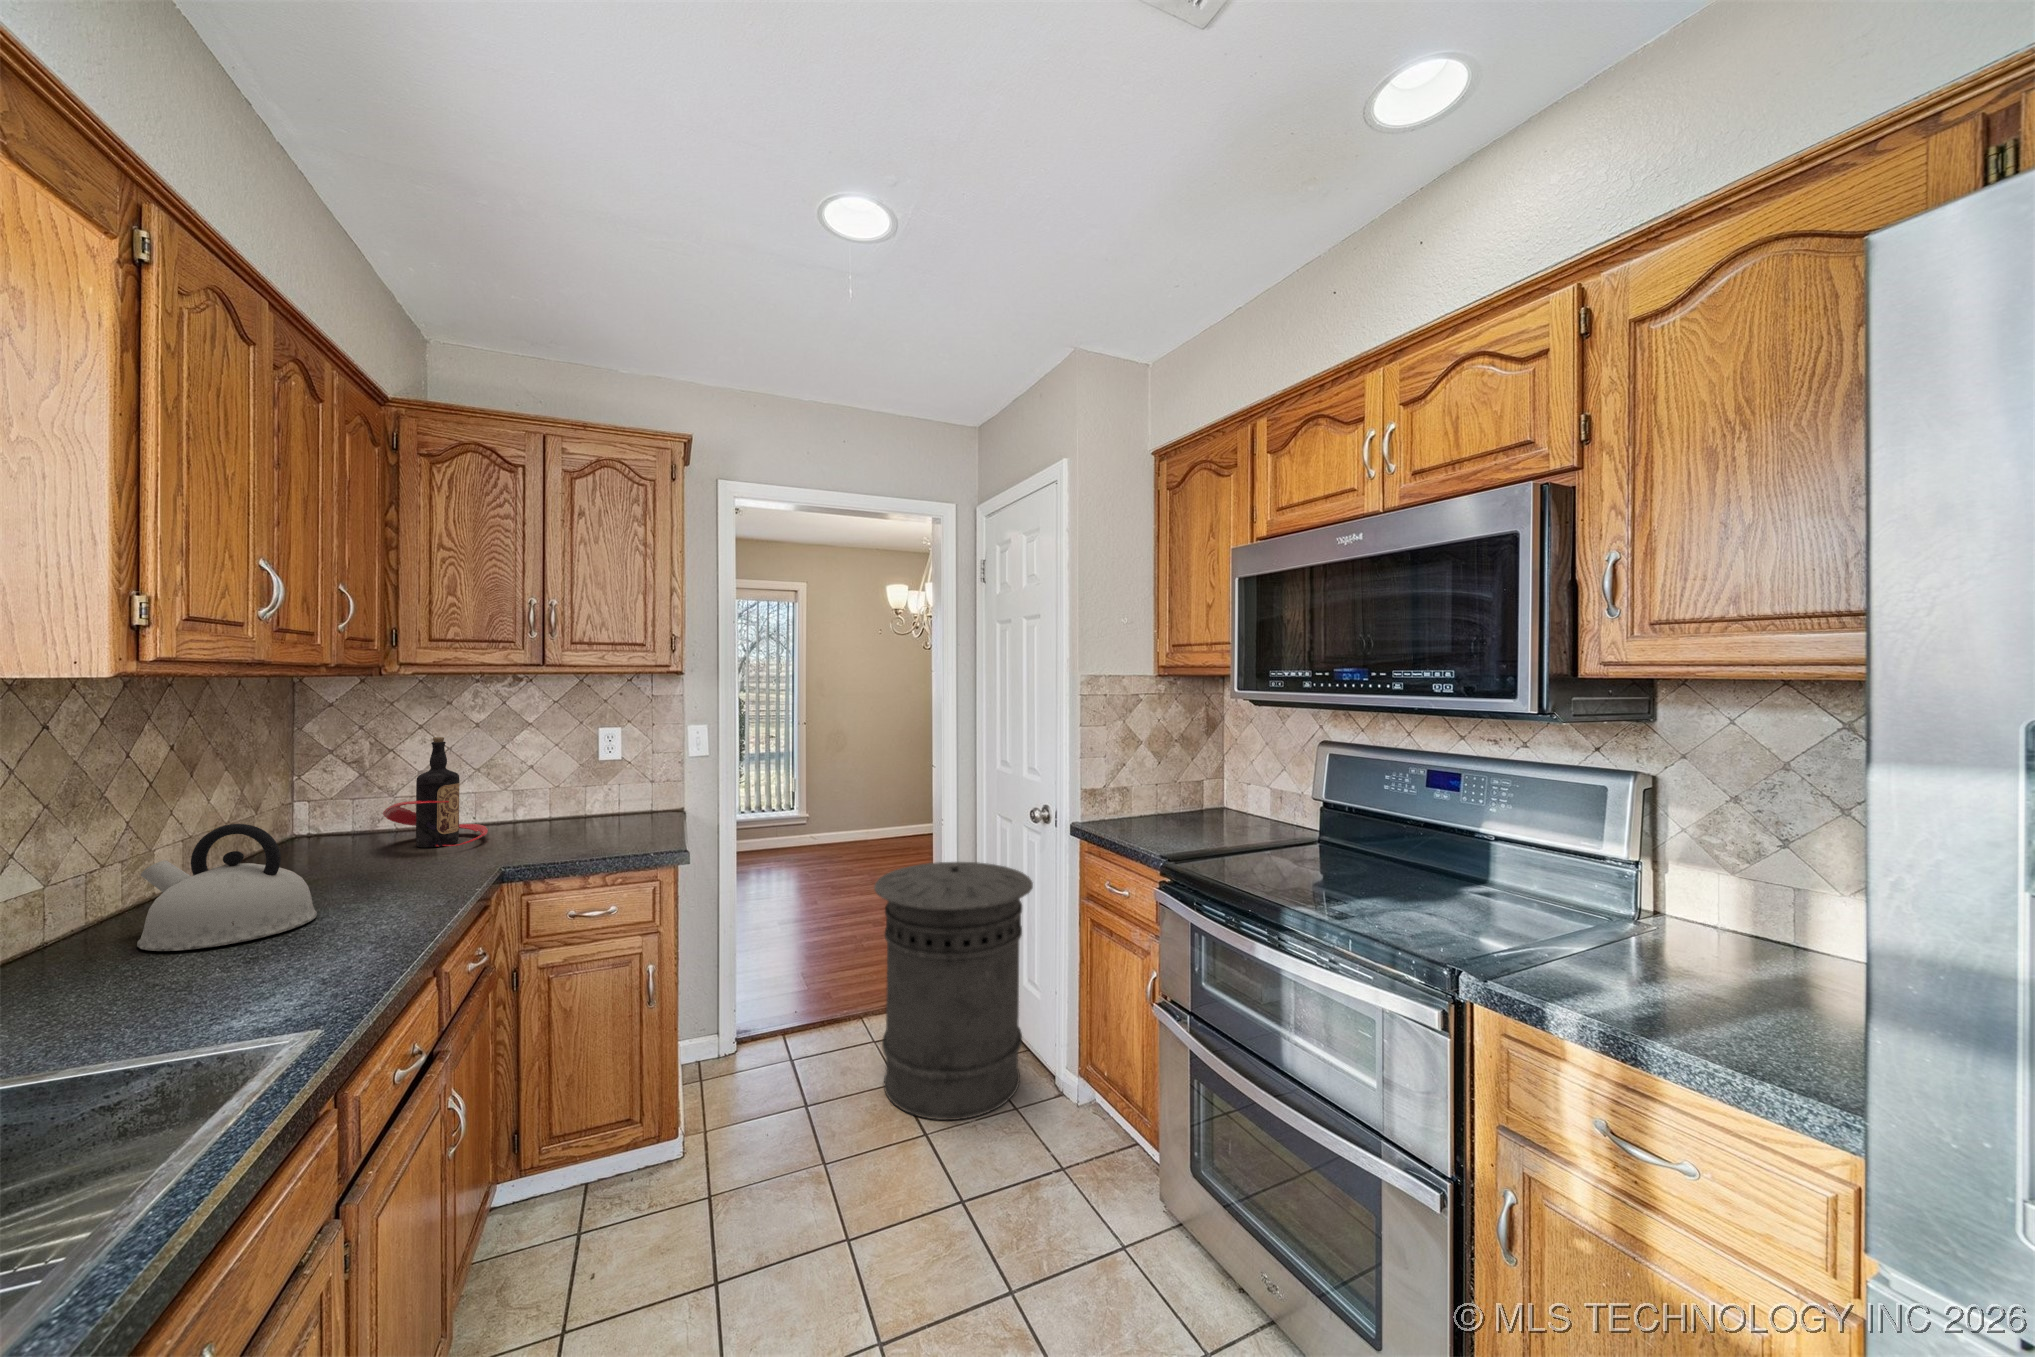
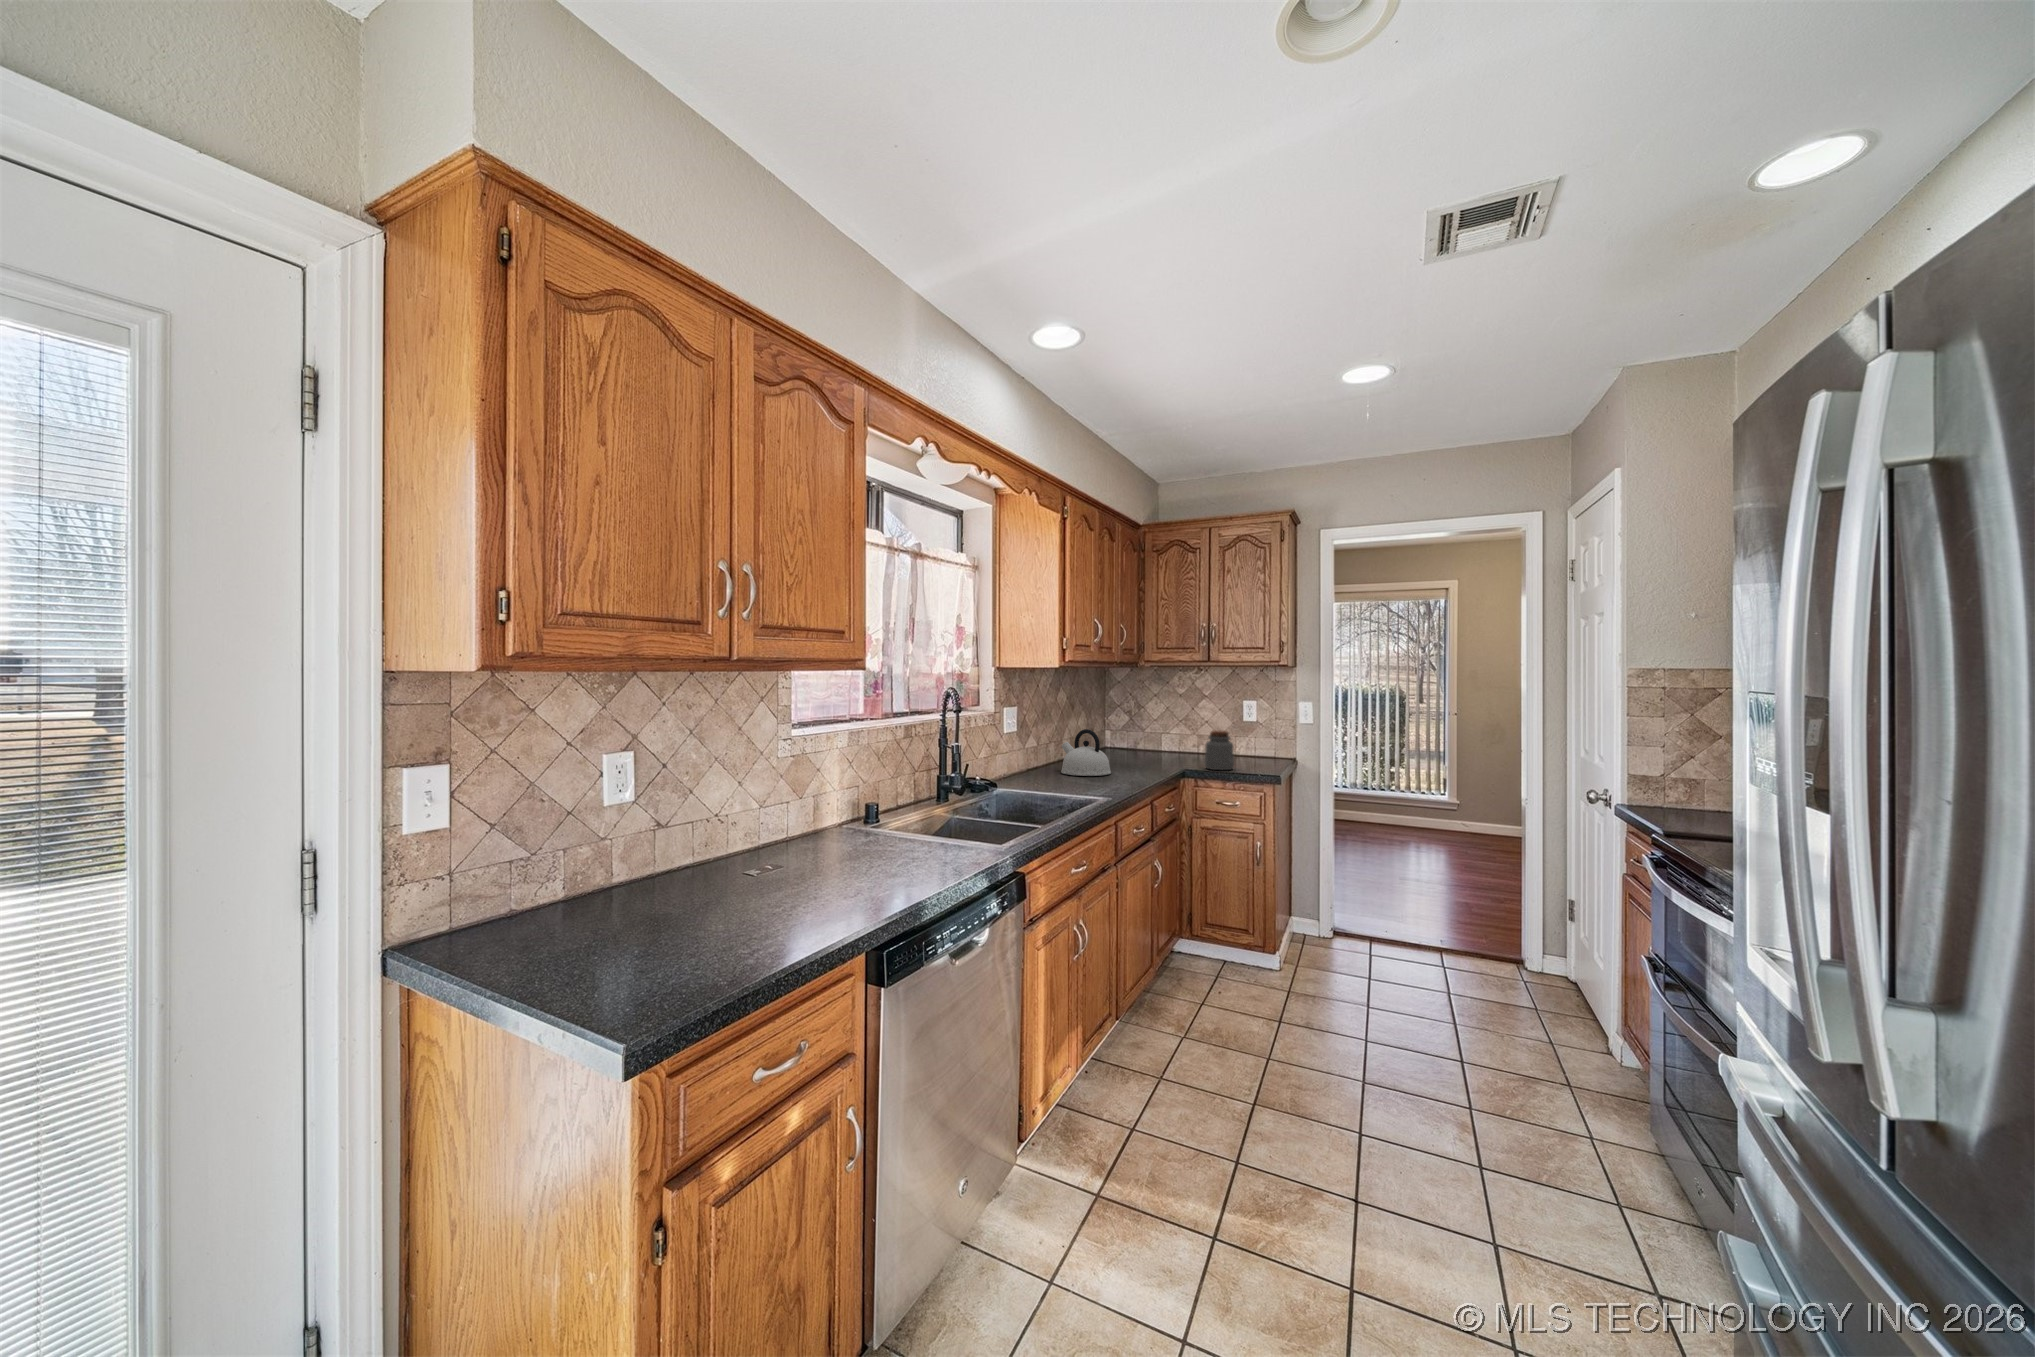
bottle: present [383,737,488,847] -> none [1139,701,1183,759]
jar: none [544,785,602,857] -> present [1205,730,1234,770]
trash can: present [874,862,1033,1120] -> none [1424,825,1584,1034]

